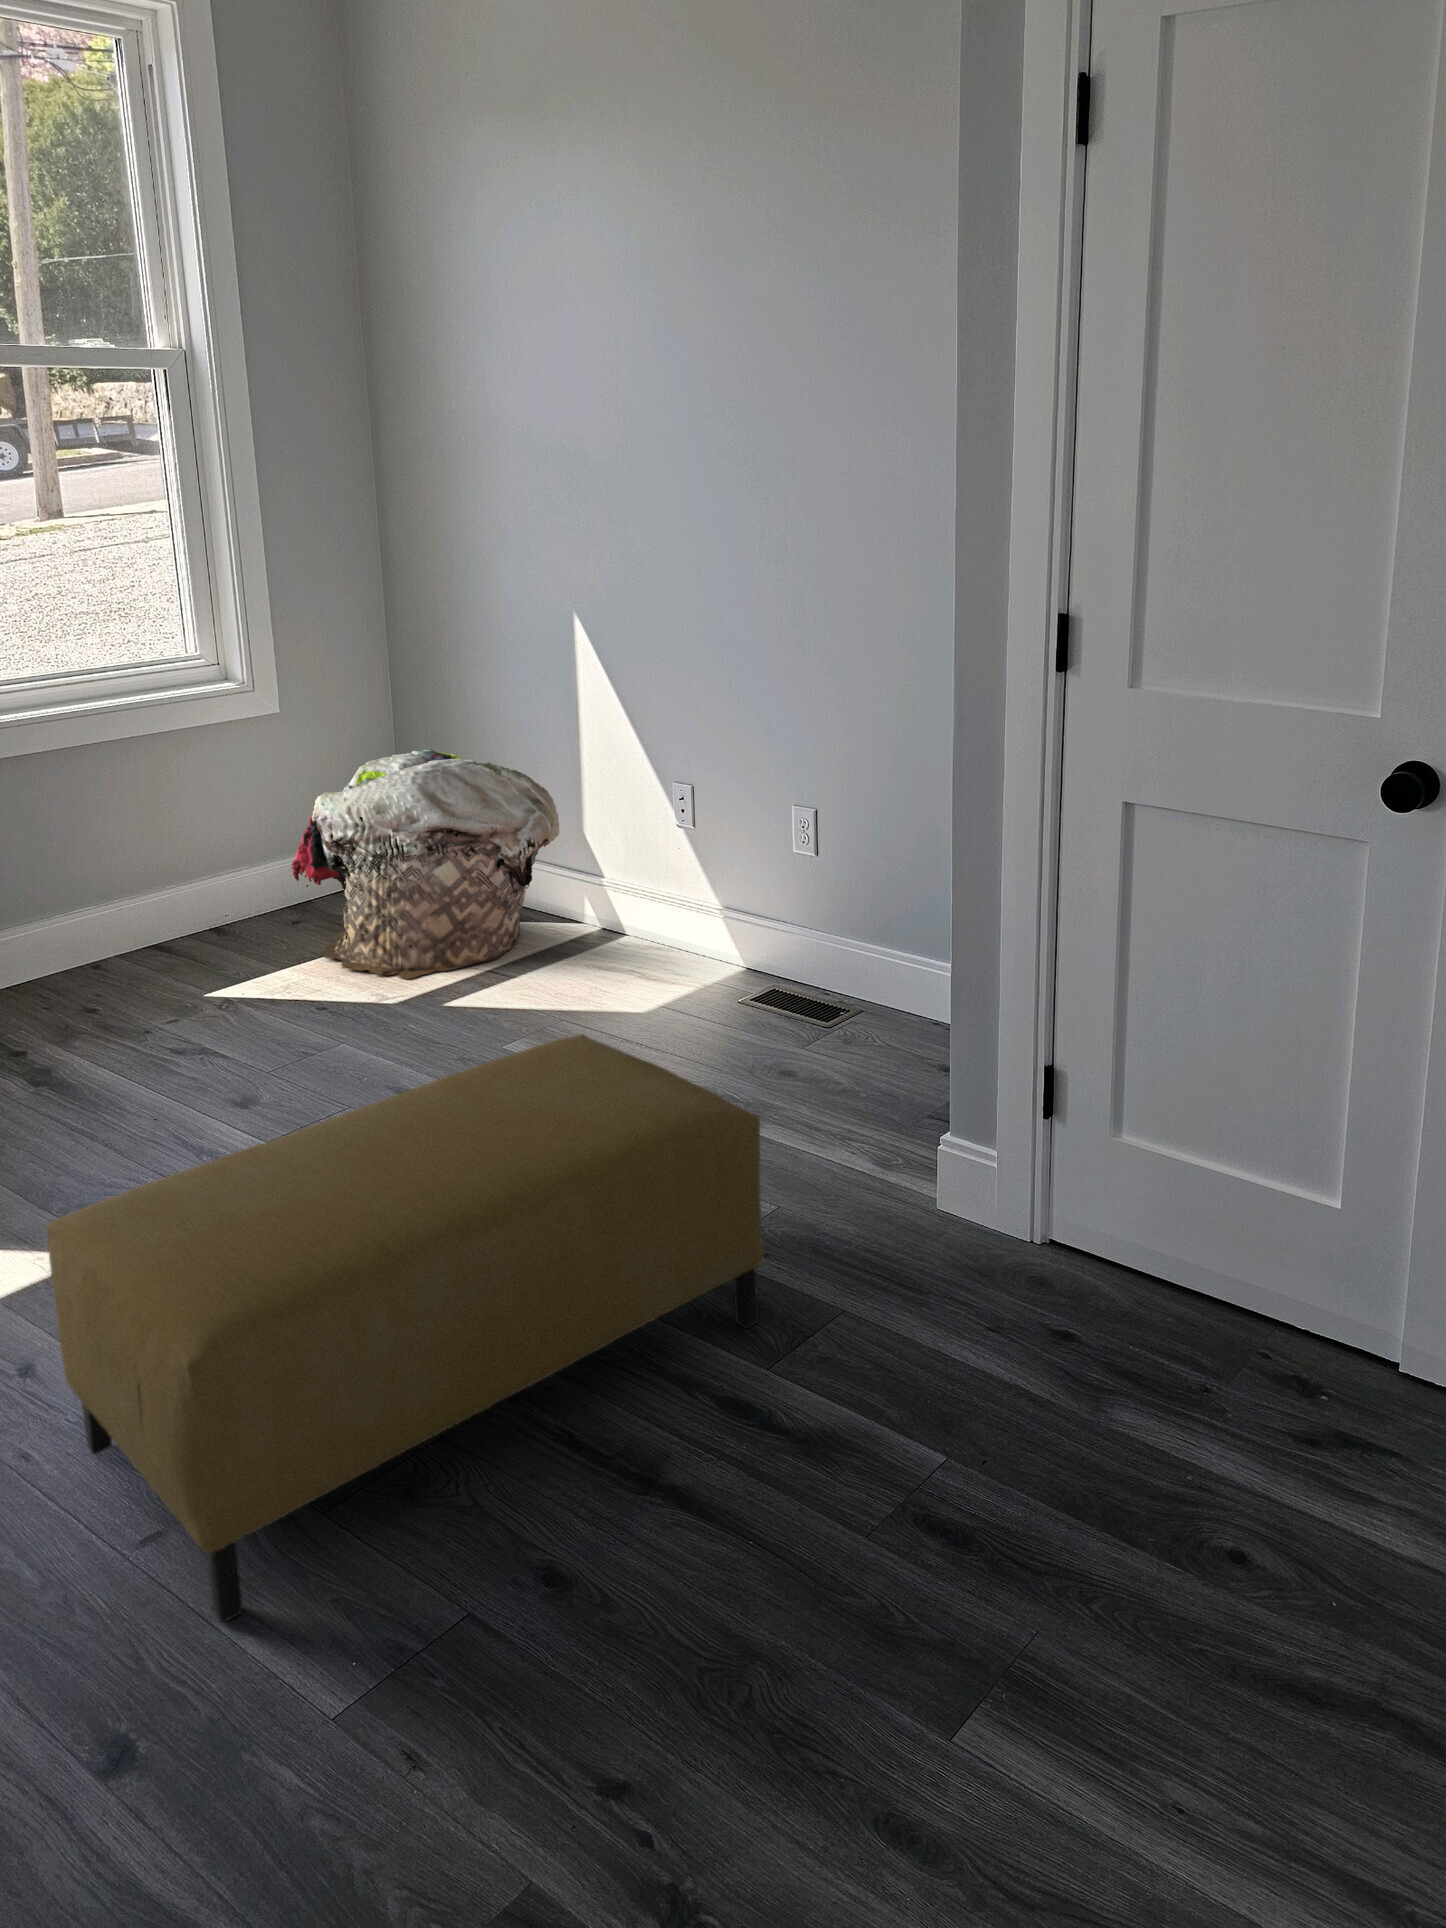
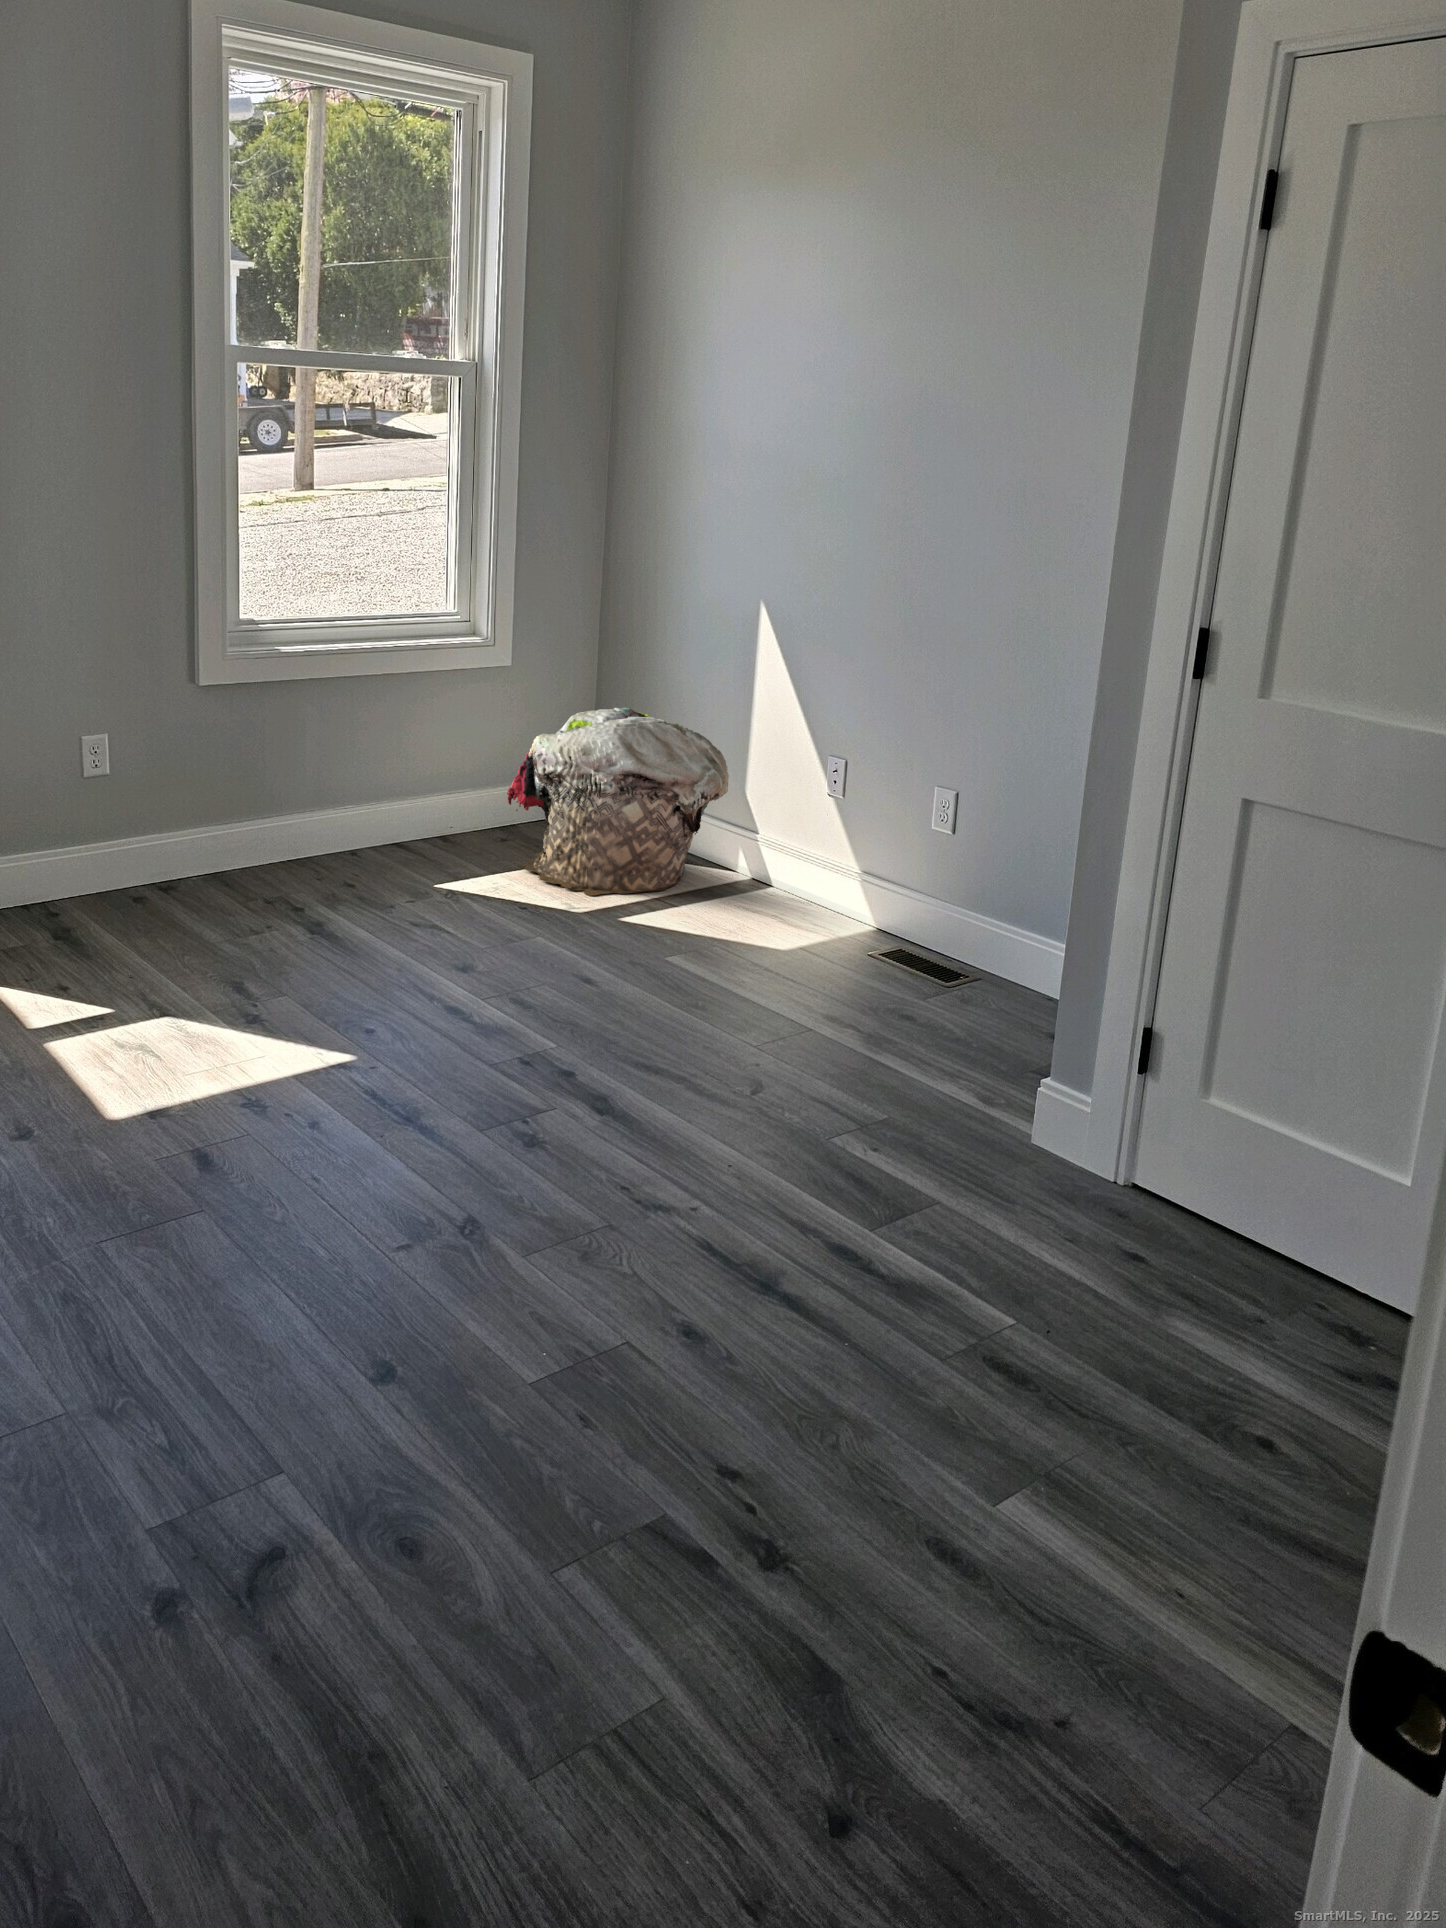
ottoman: present [46,1034,764,1622] -> none [350,942,888,1308]

